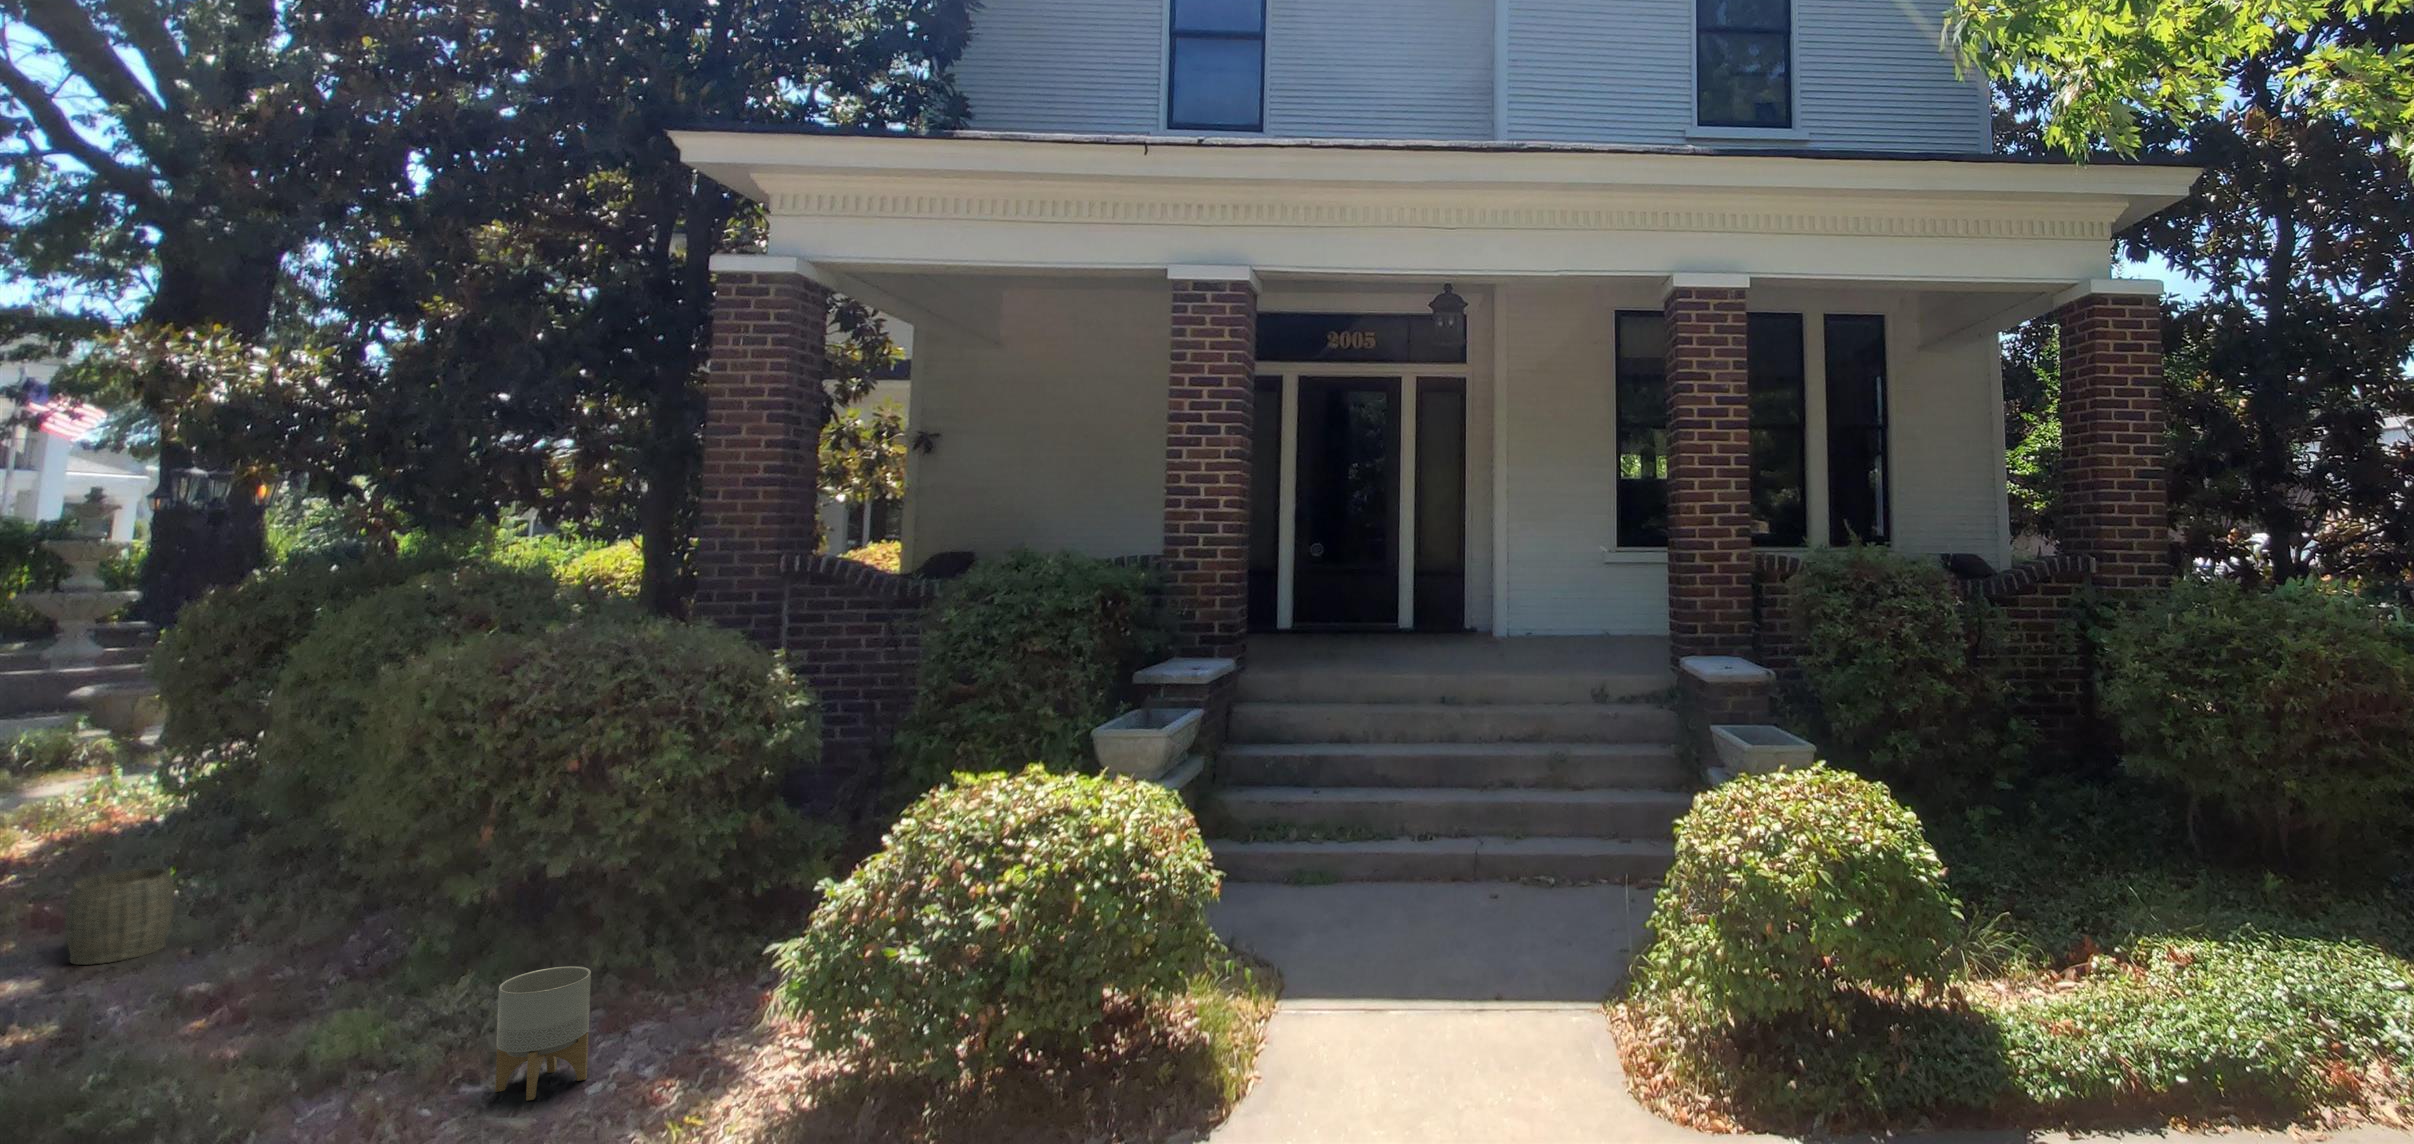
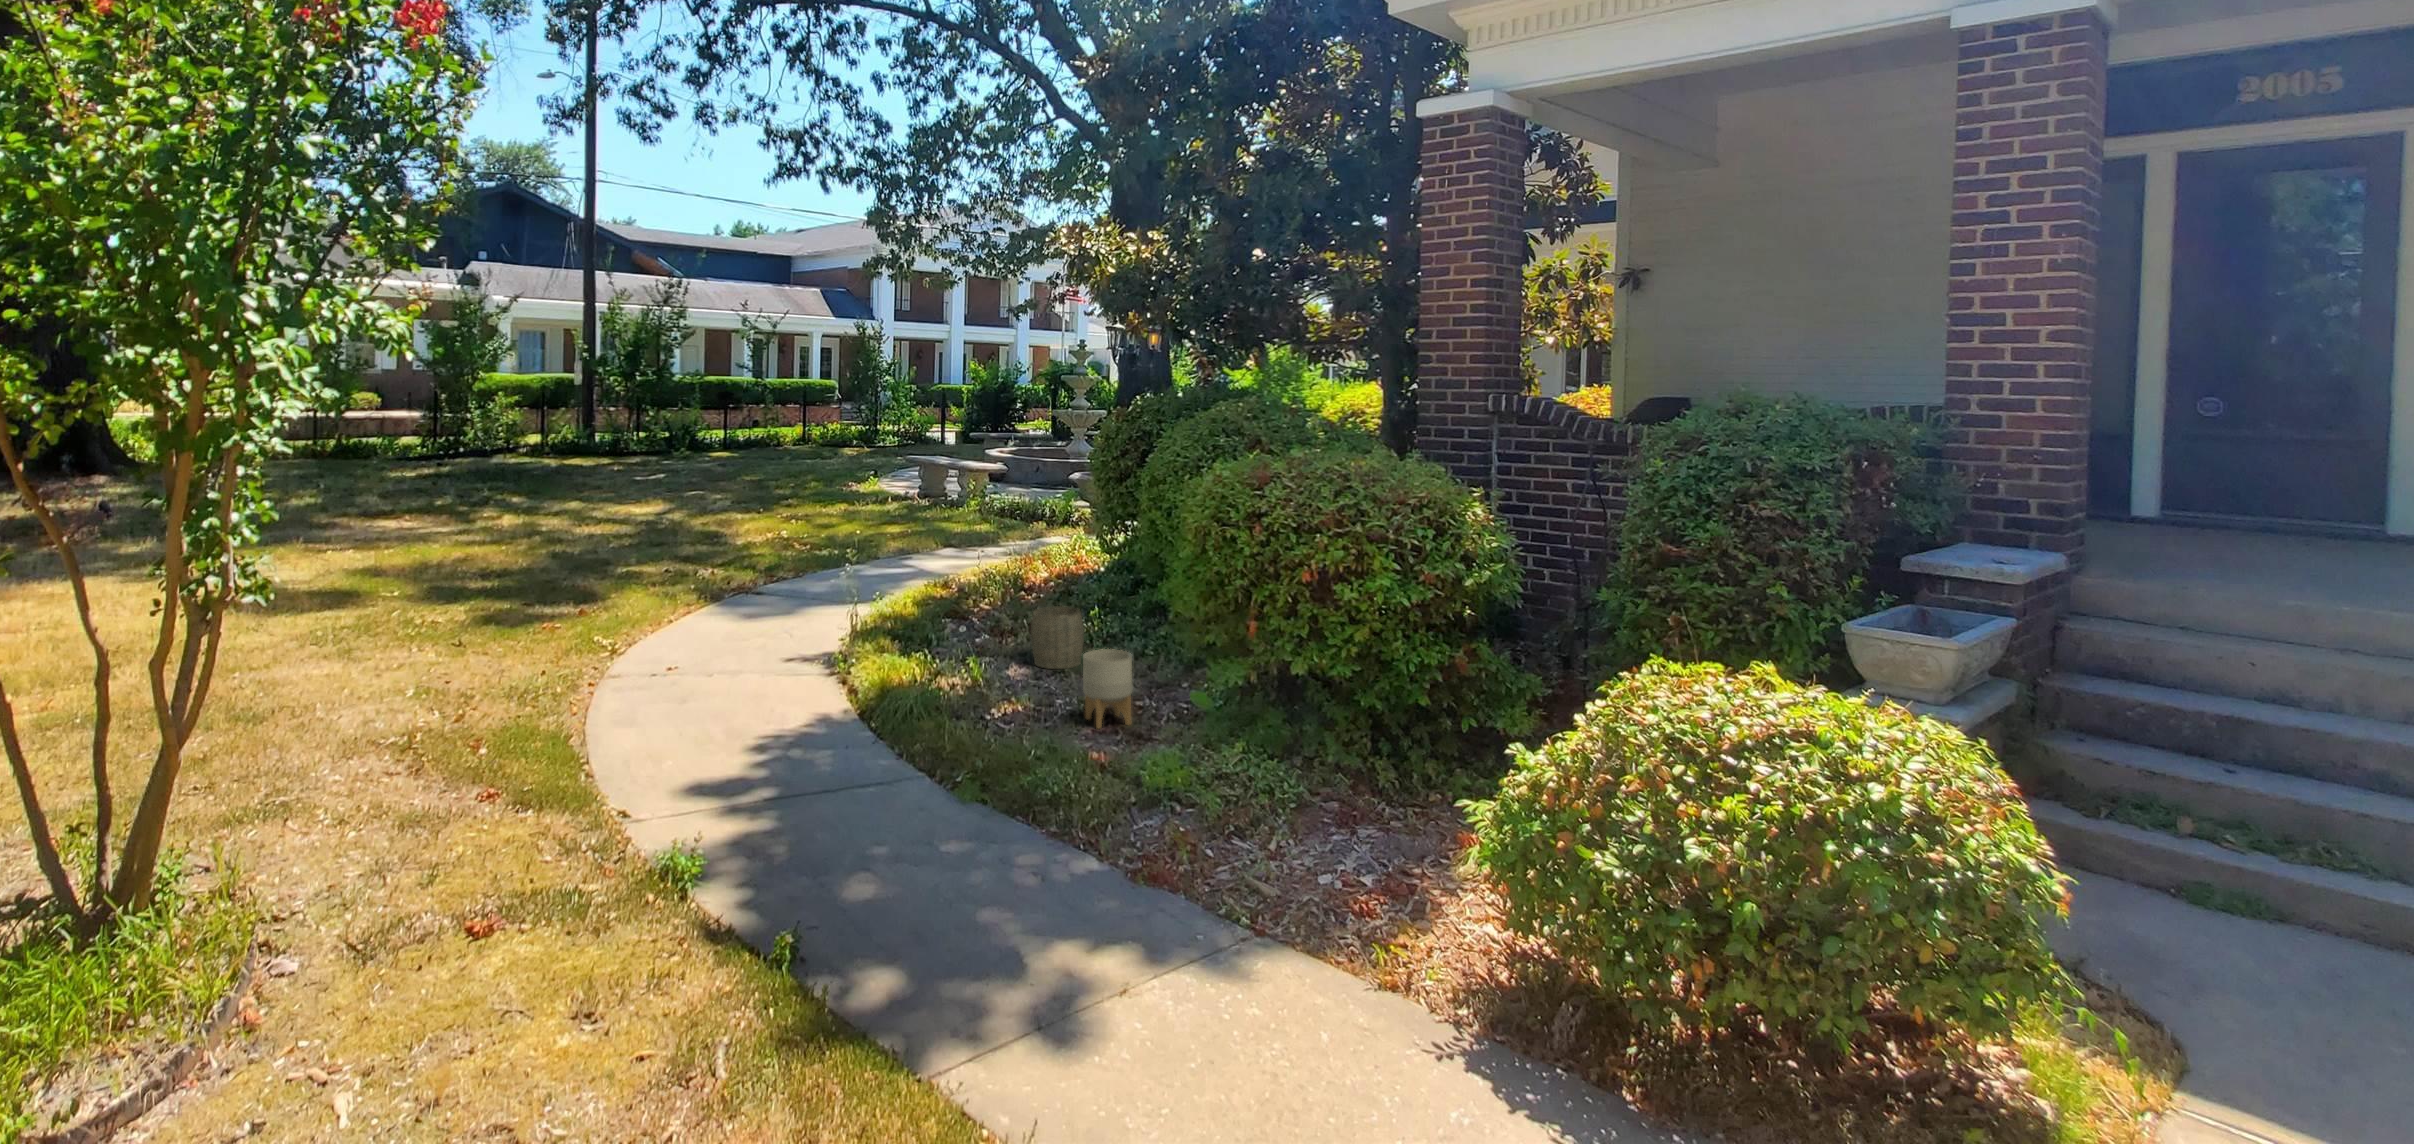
planter: present [495,966,591,1101] -> present [1083,649,1132,728]

